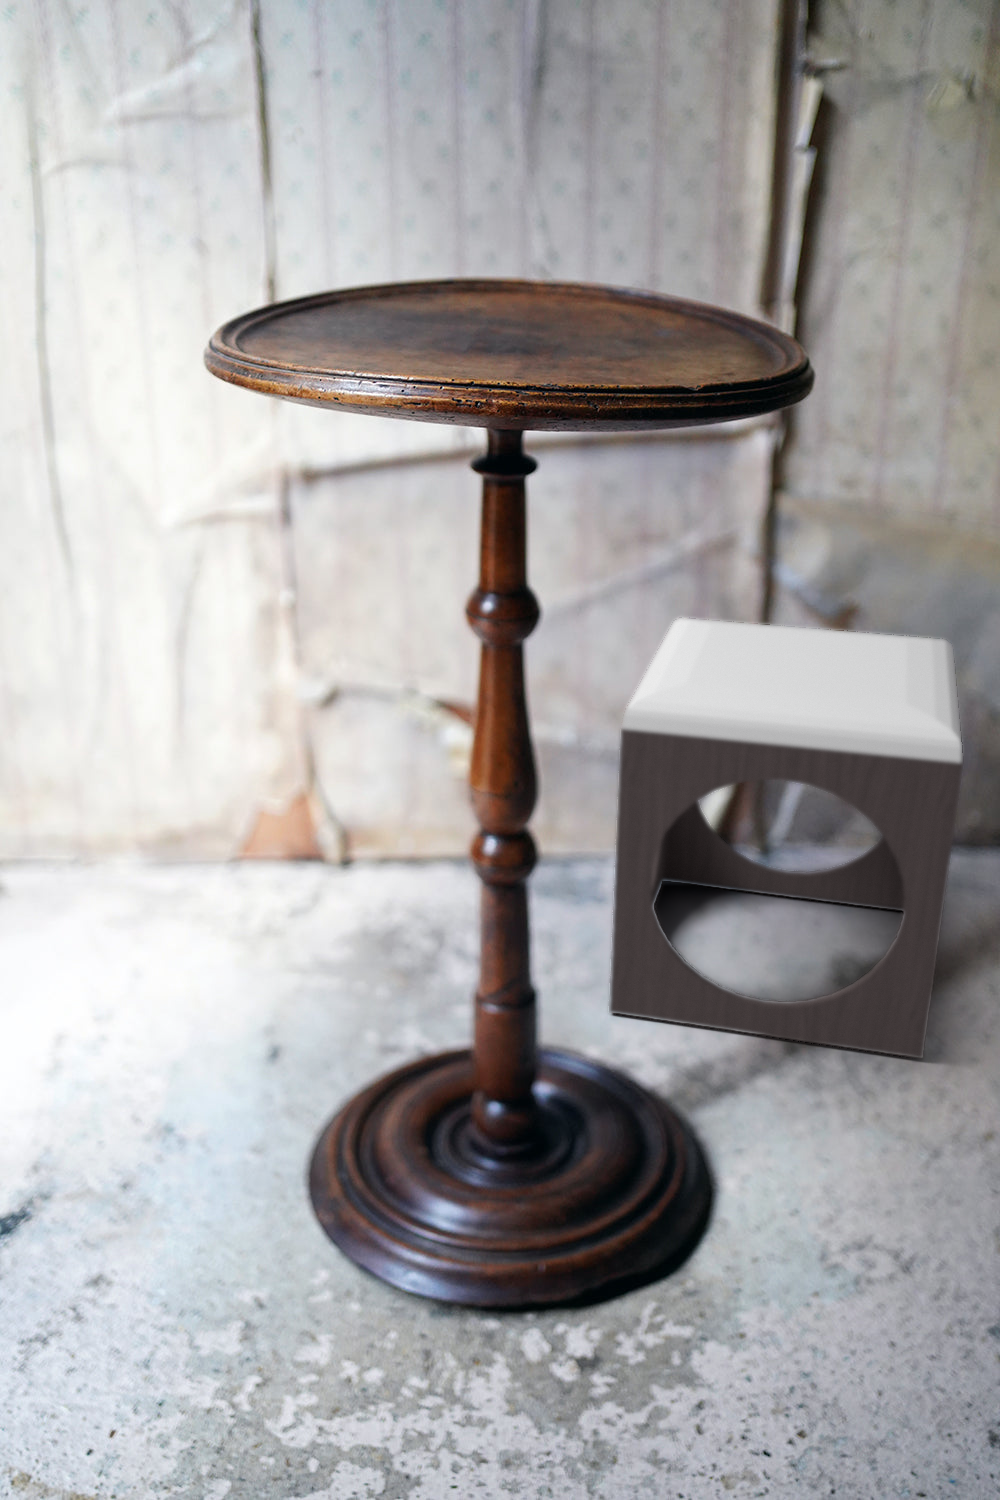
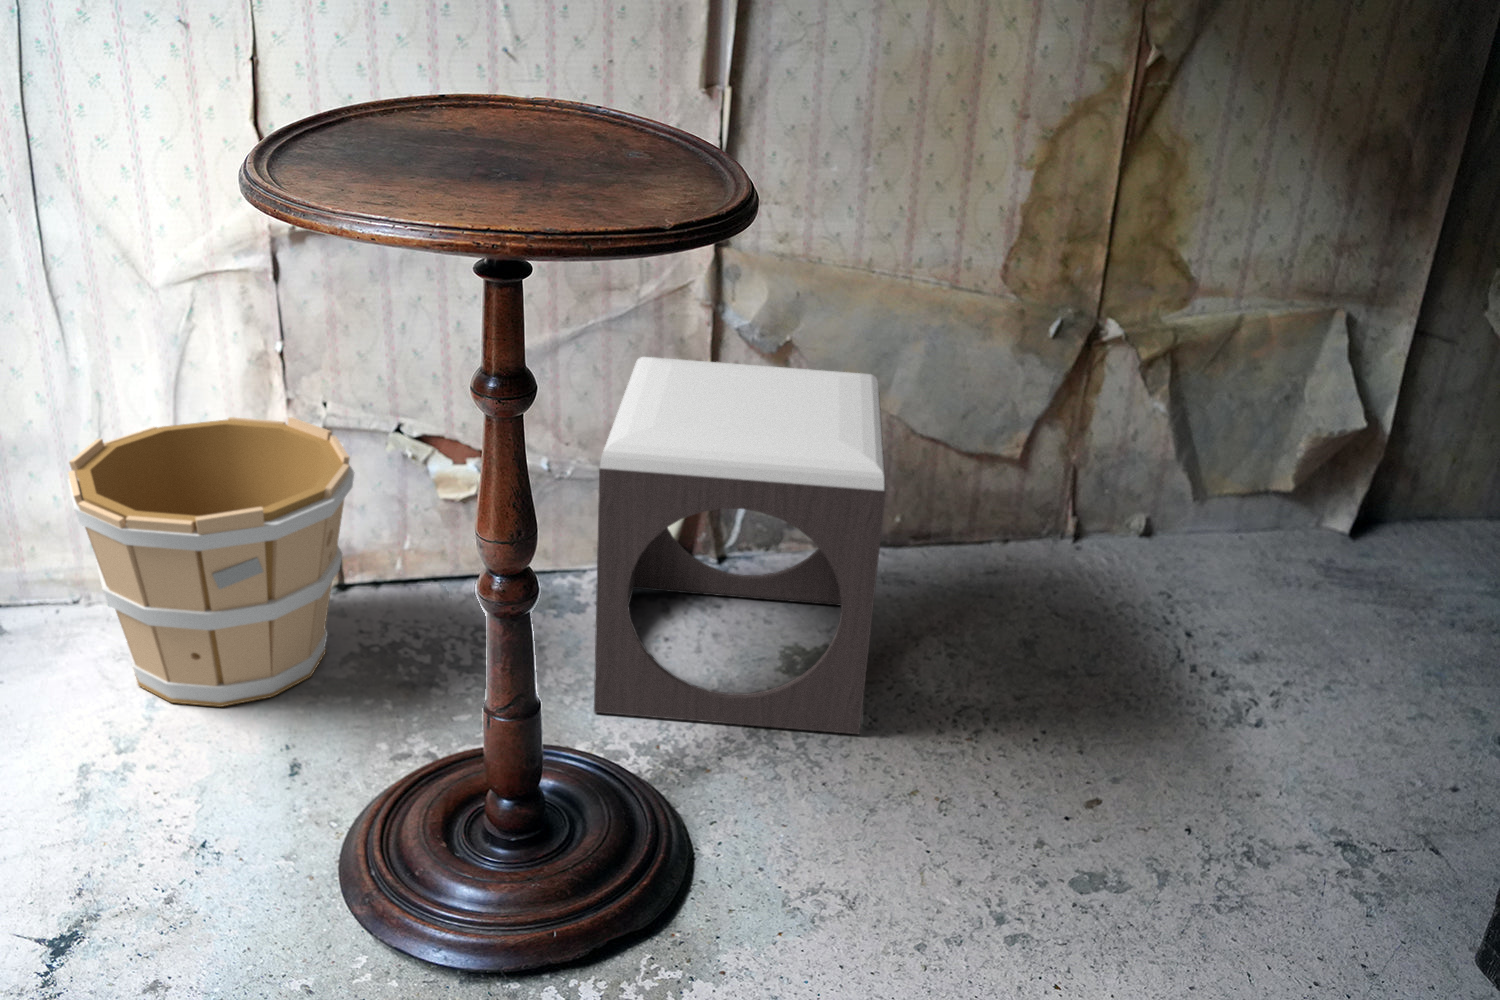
wooden bucket: none [68,676,360,980] -> present [68,417,354,707]

